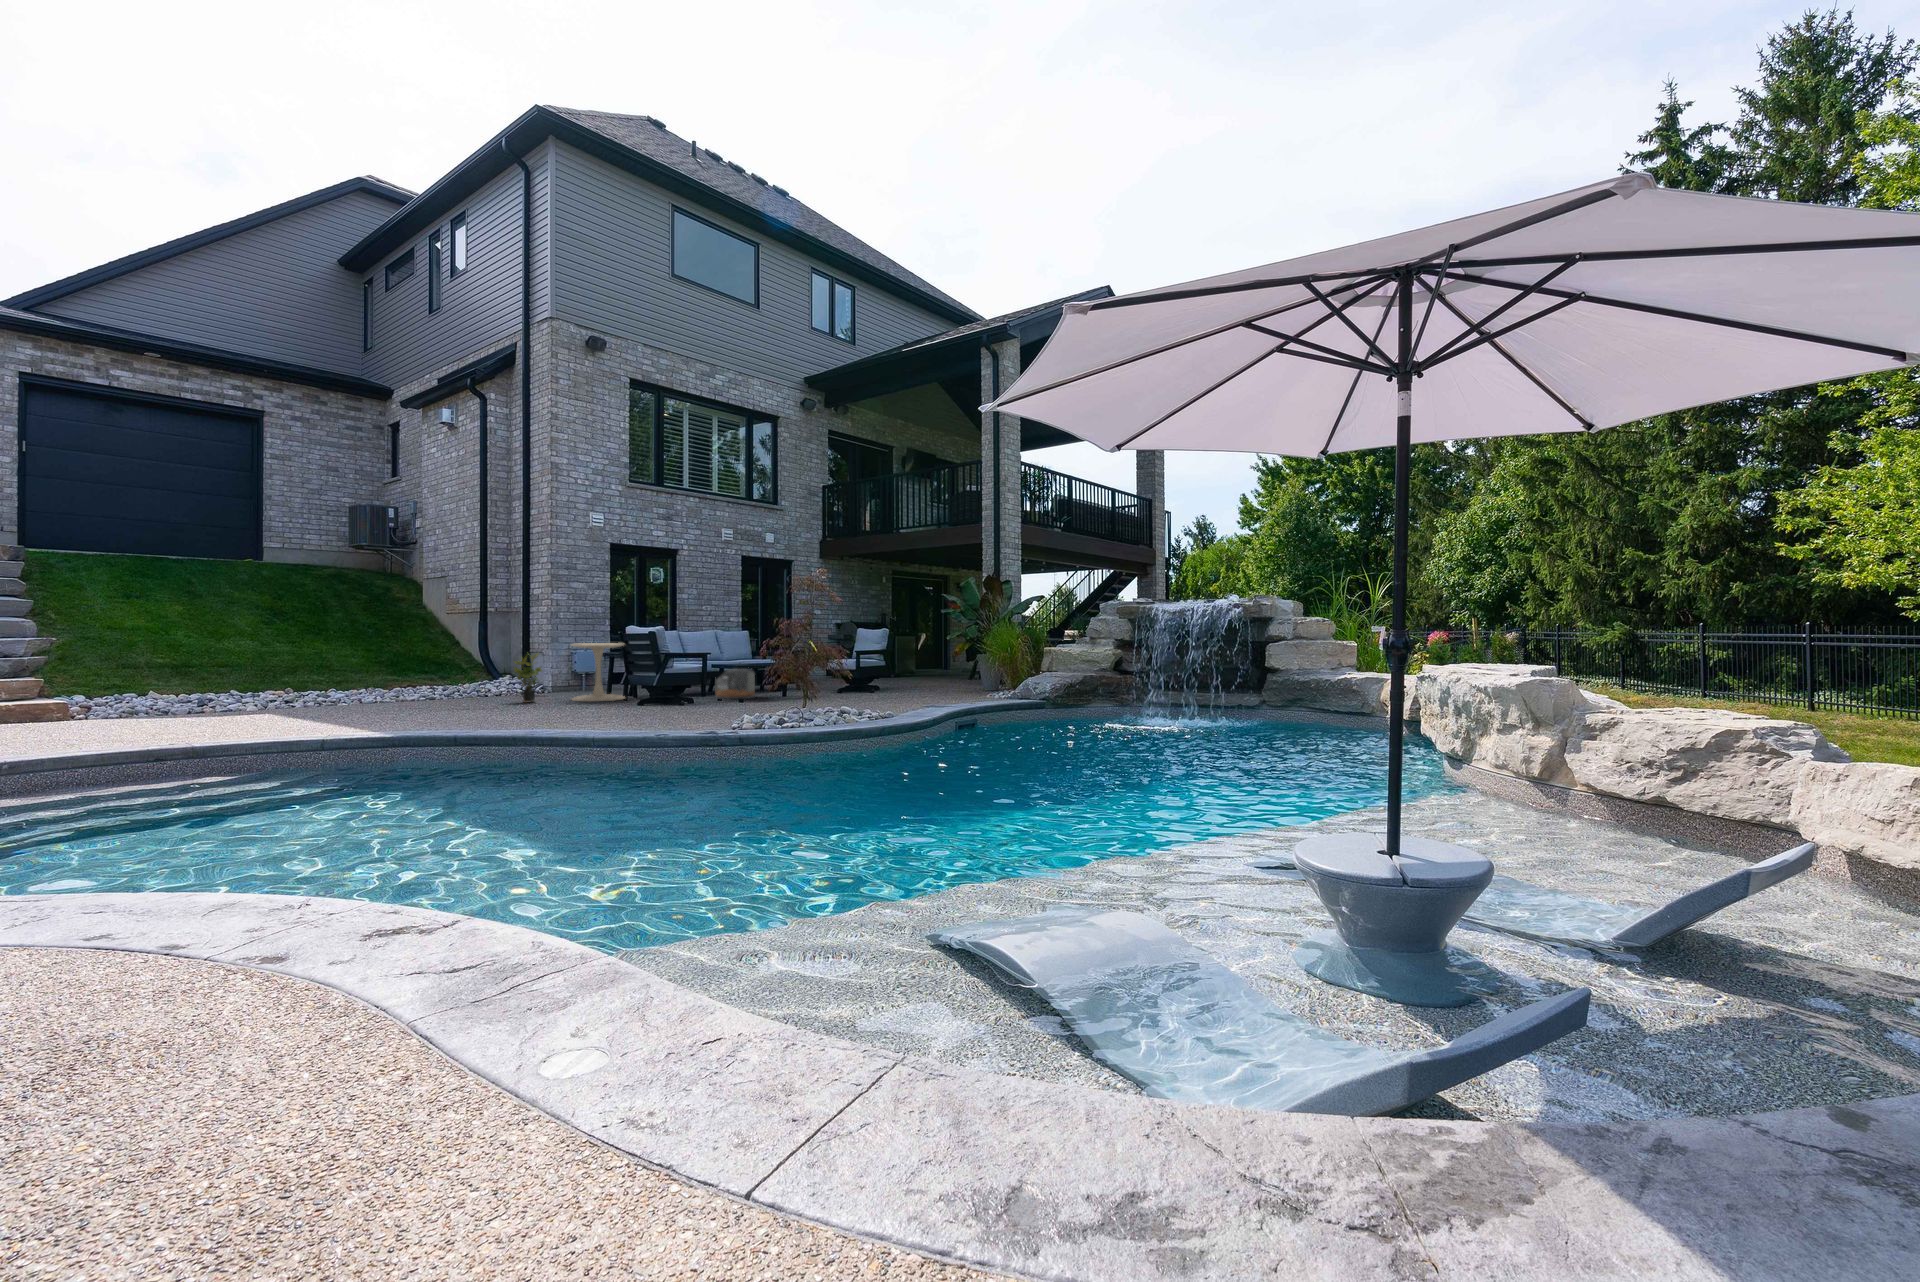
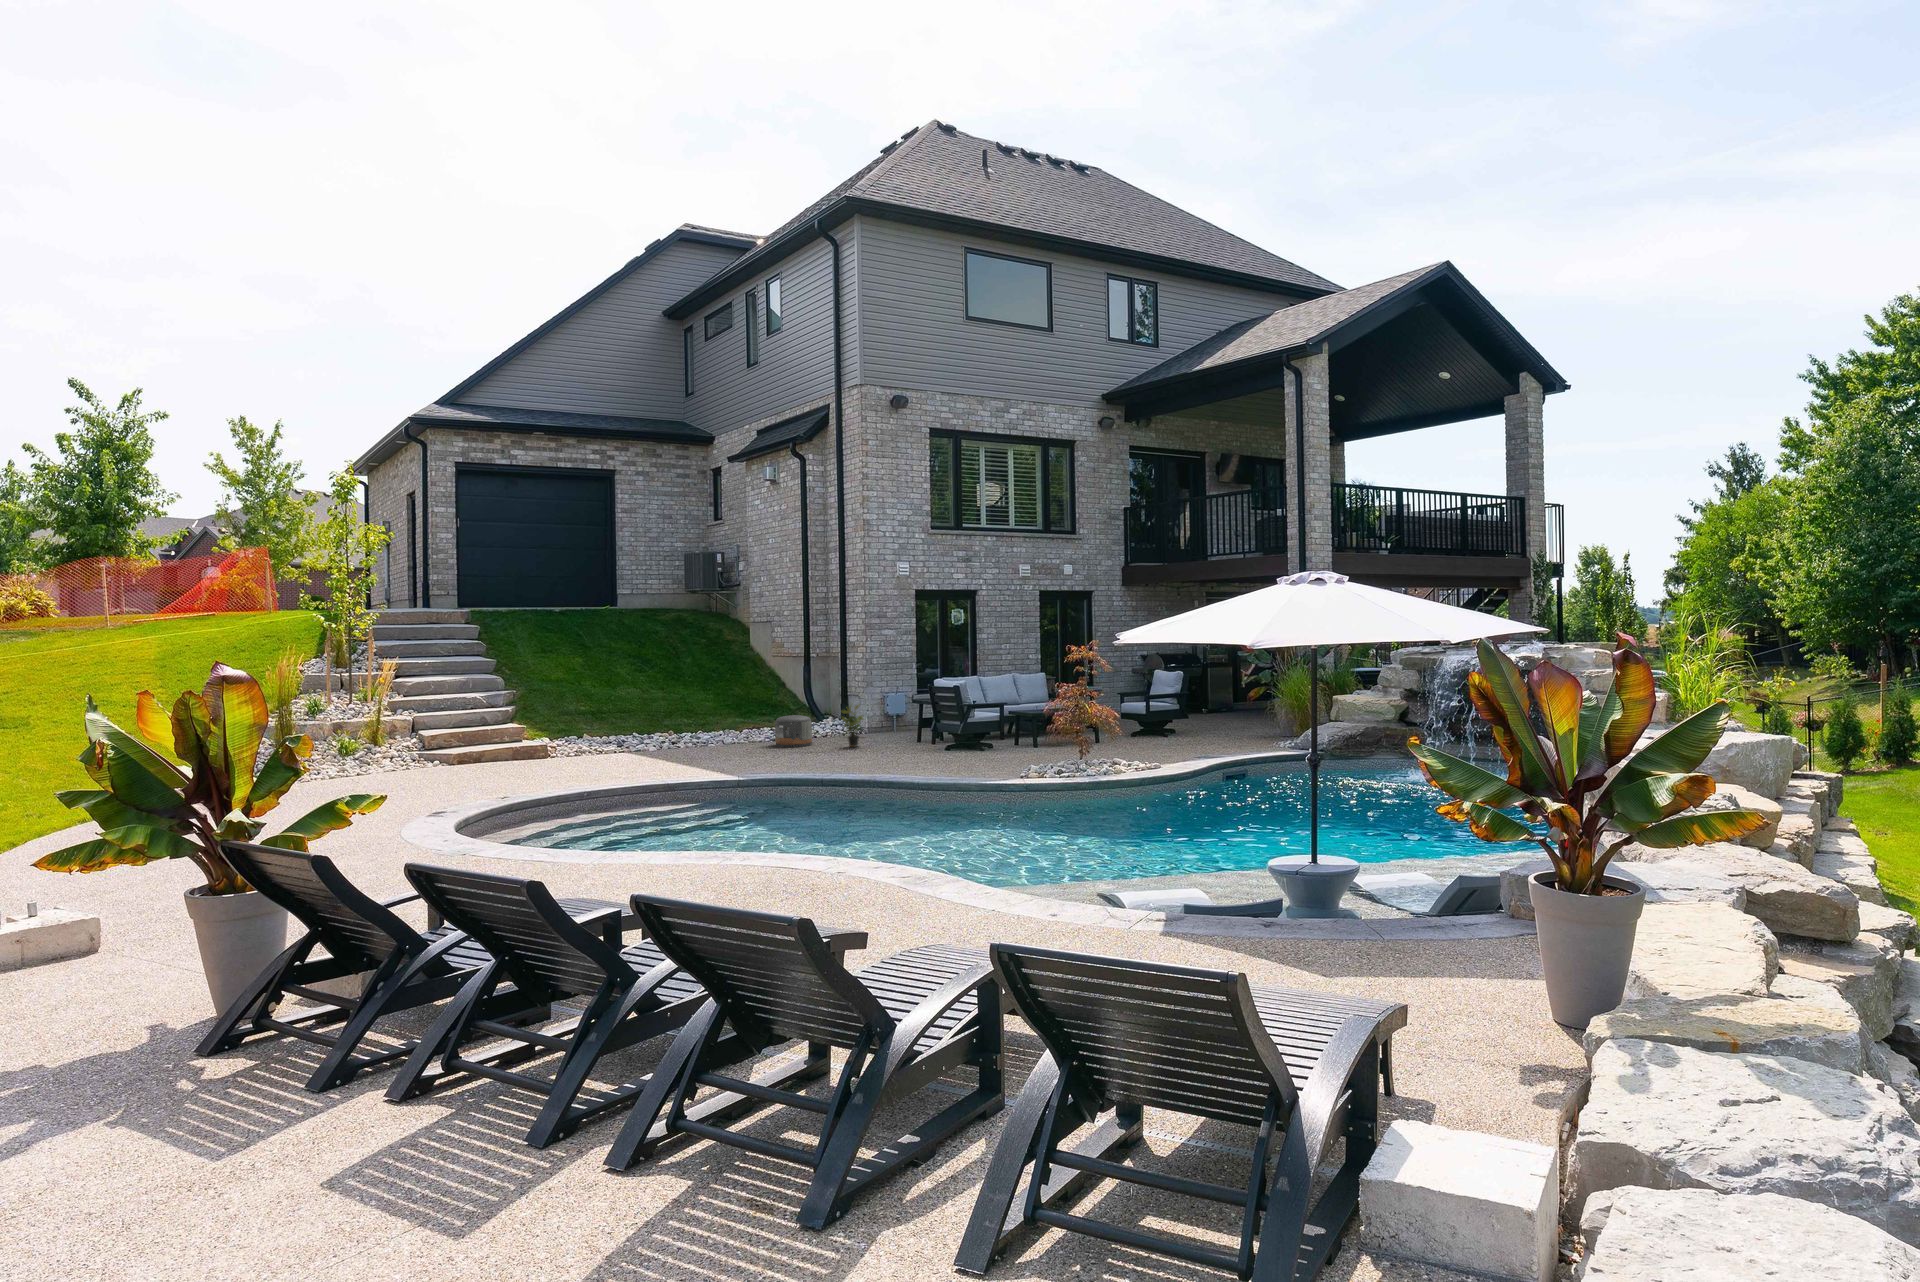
pedestal table: present [572,643,625,702] -> none [885,692,933,747]
pouf: present [716,669,755,699] -> present [775,715,812,747]

